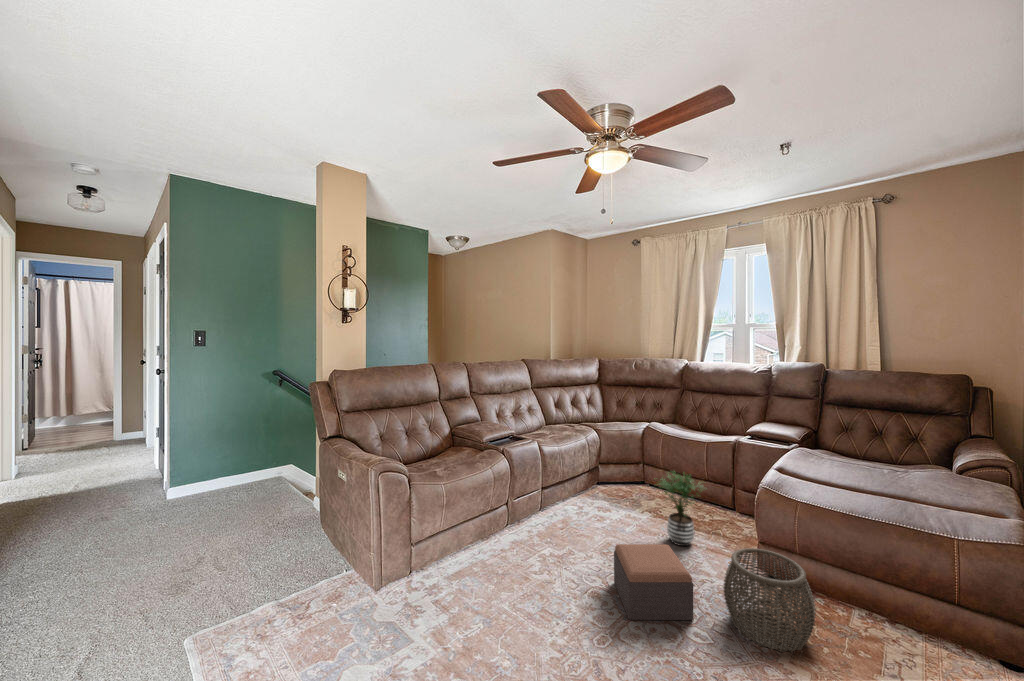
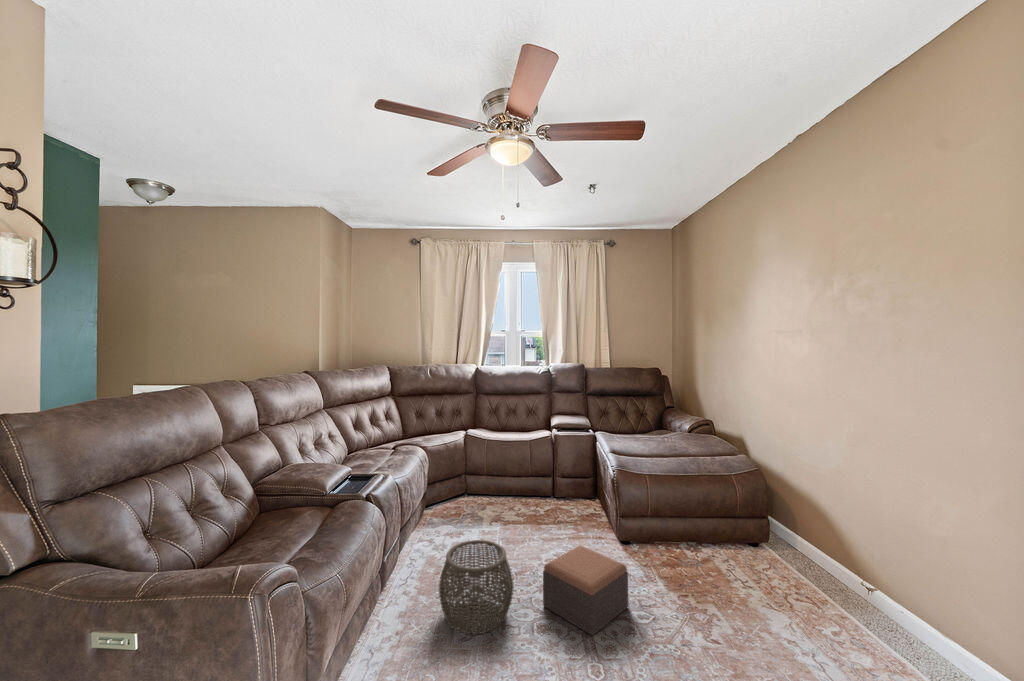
potted plant: present [660,473,704,546] -> none [520,471,569,545]
woven basket: present [724,548,816,652] -> present [439,540,514,636]

